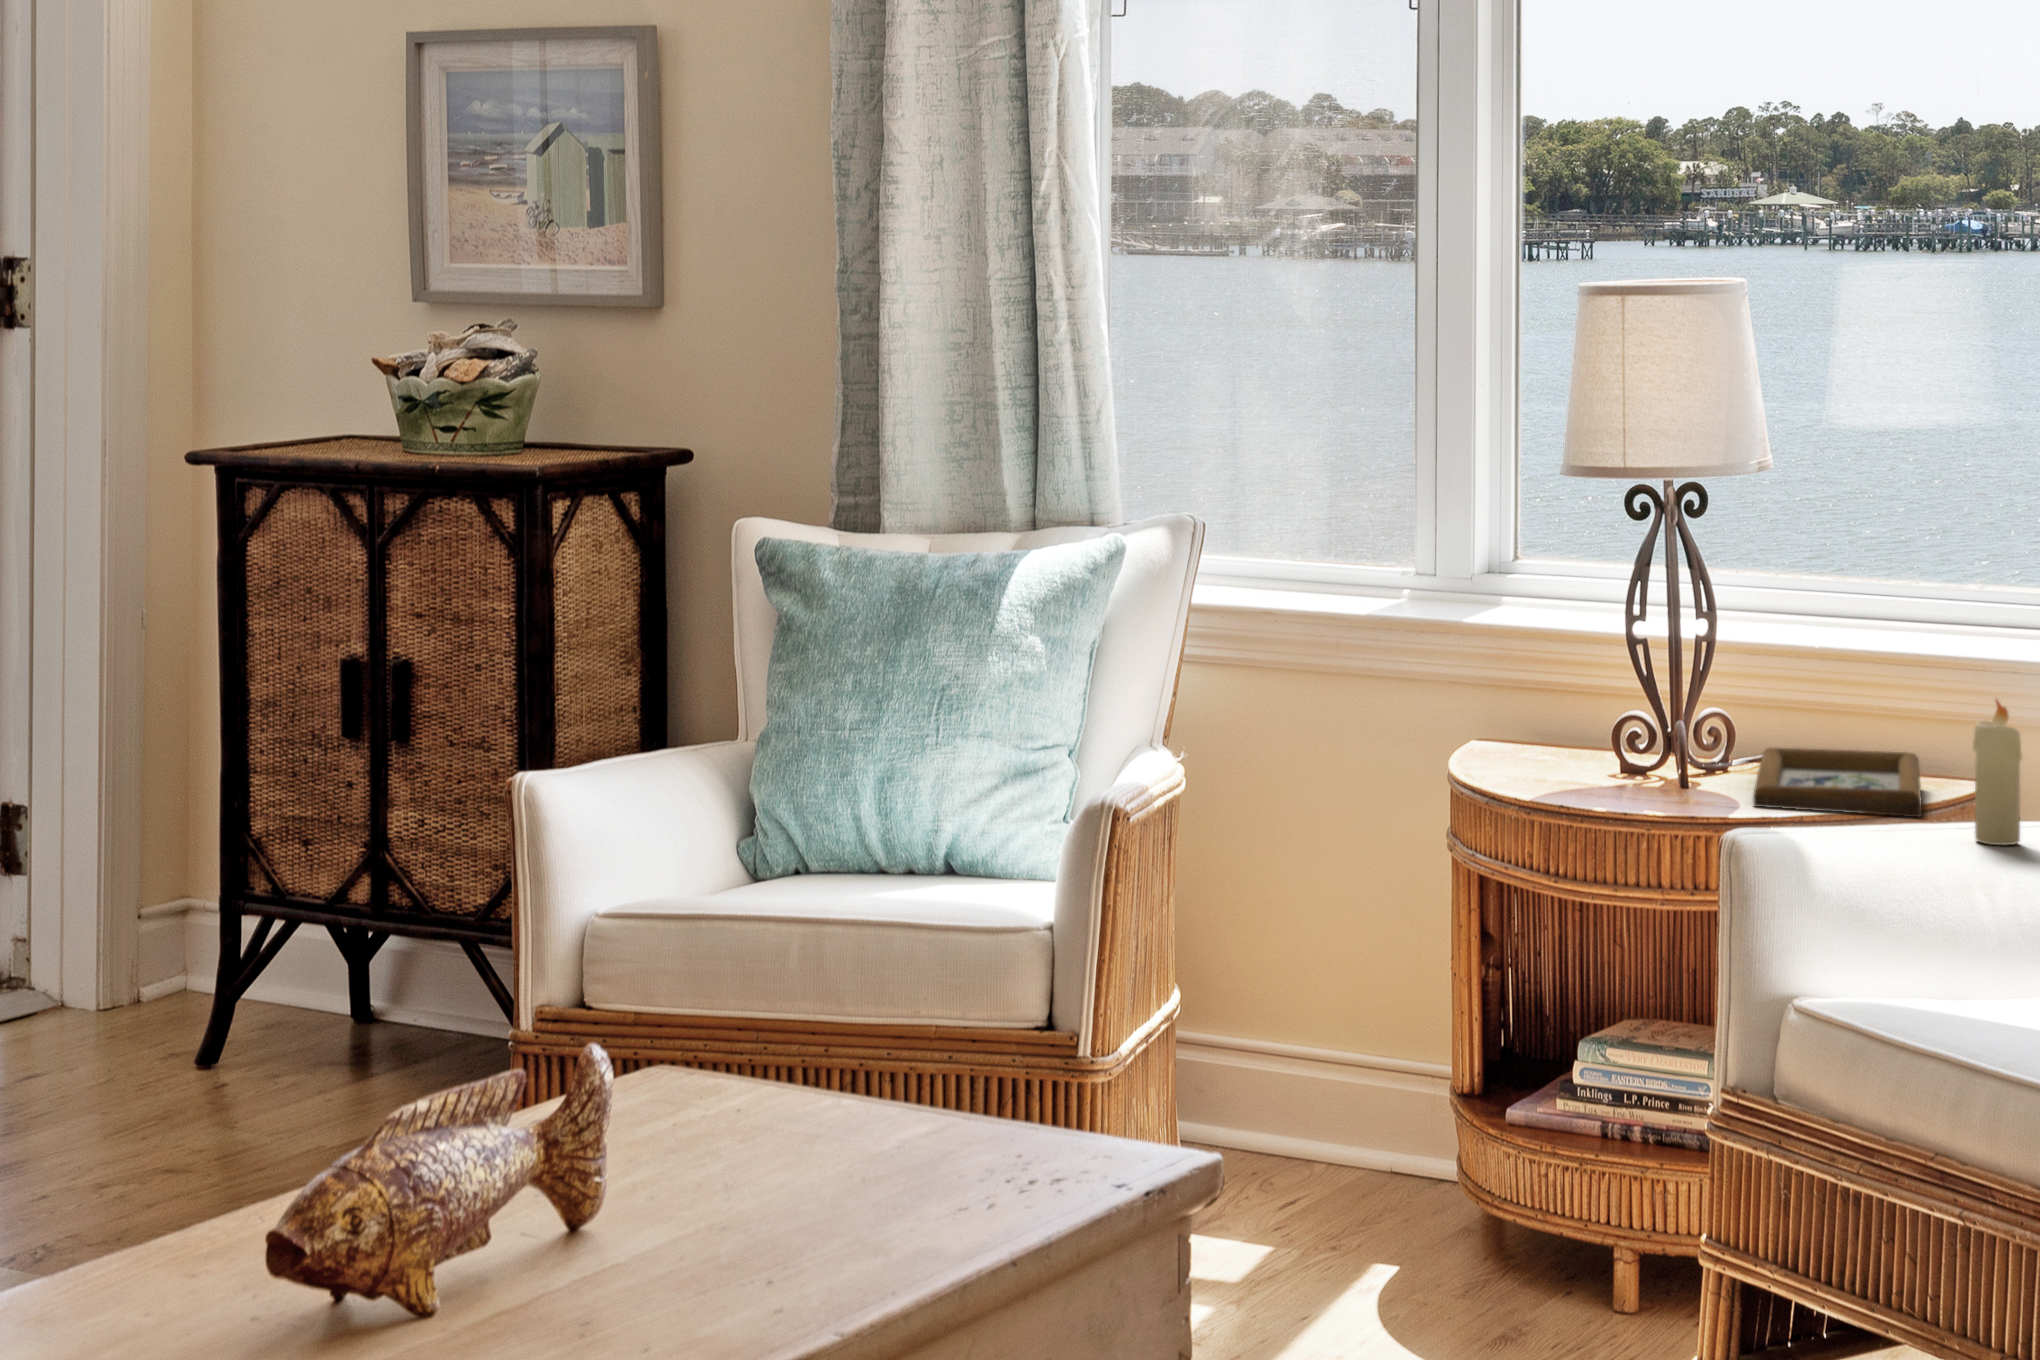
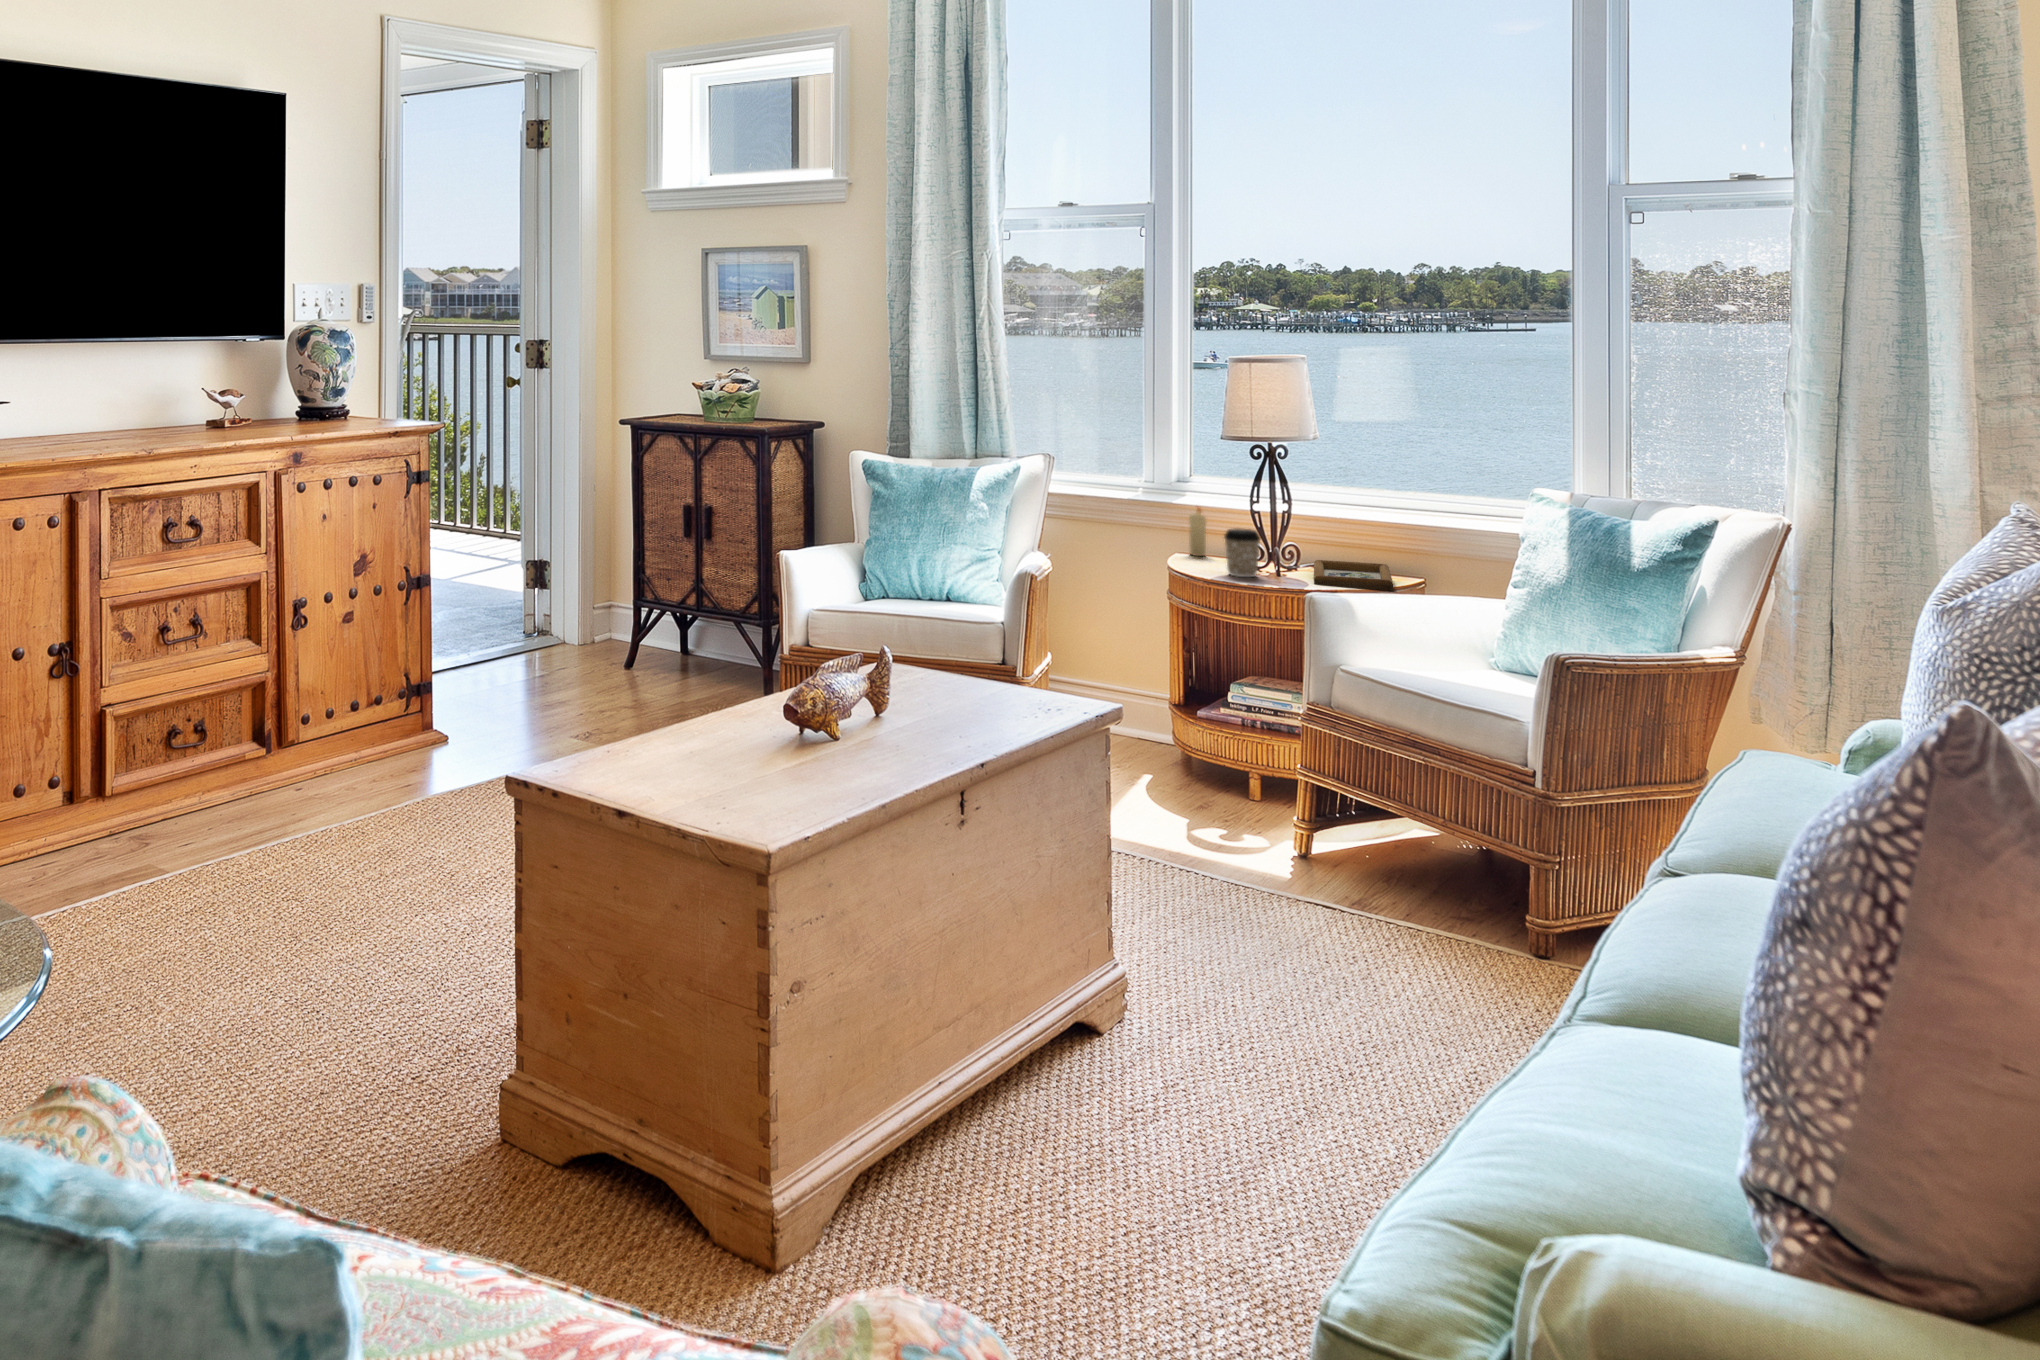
coffee cup: none [1559,679,1642,795] -> present [1224,528,1260,577]
candle: present [1973,700,2022,845] -> present [1189,508,1206,556]

